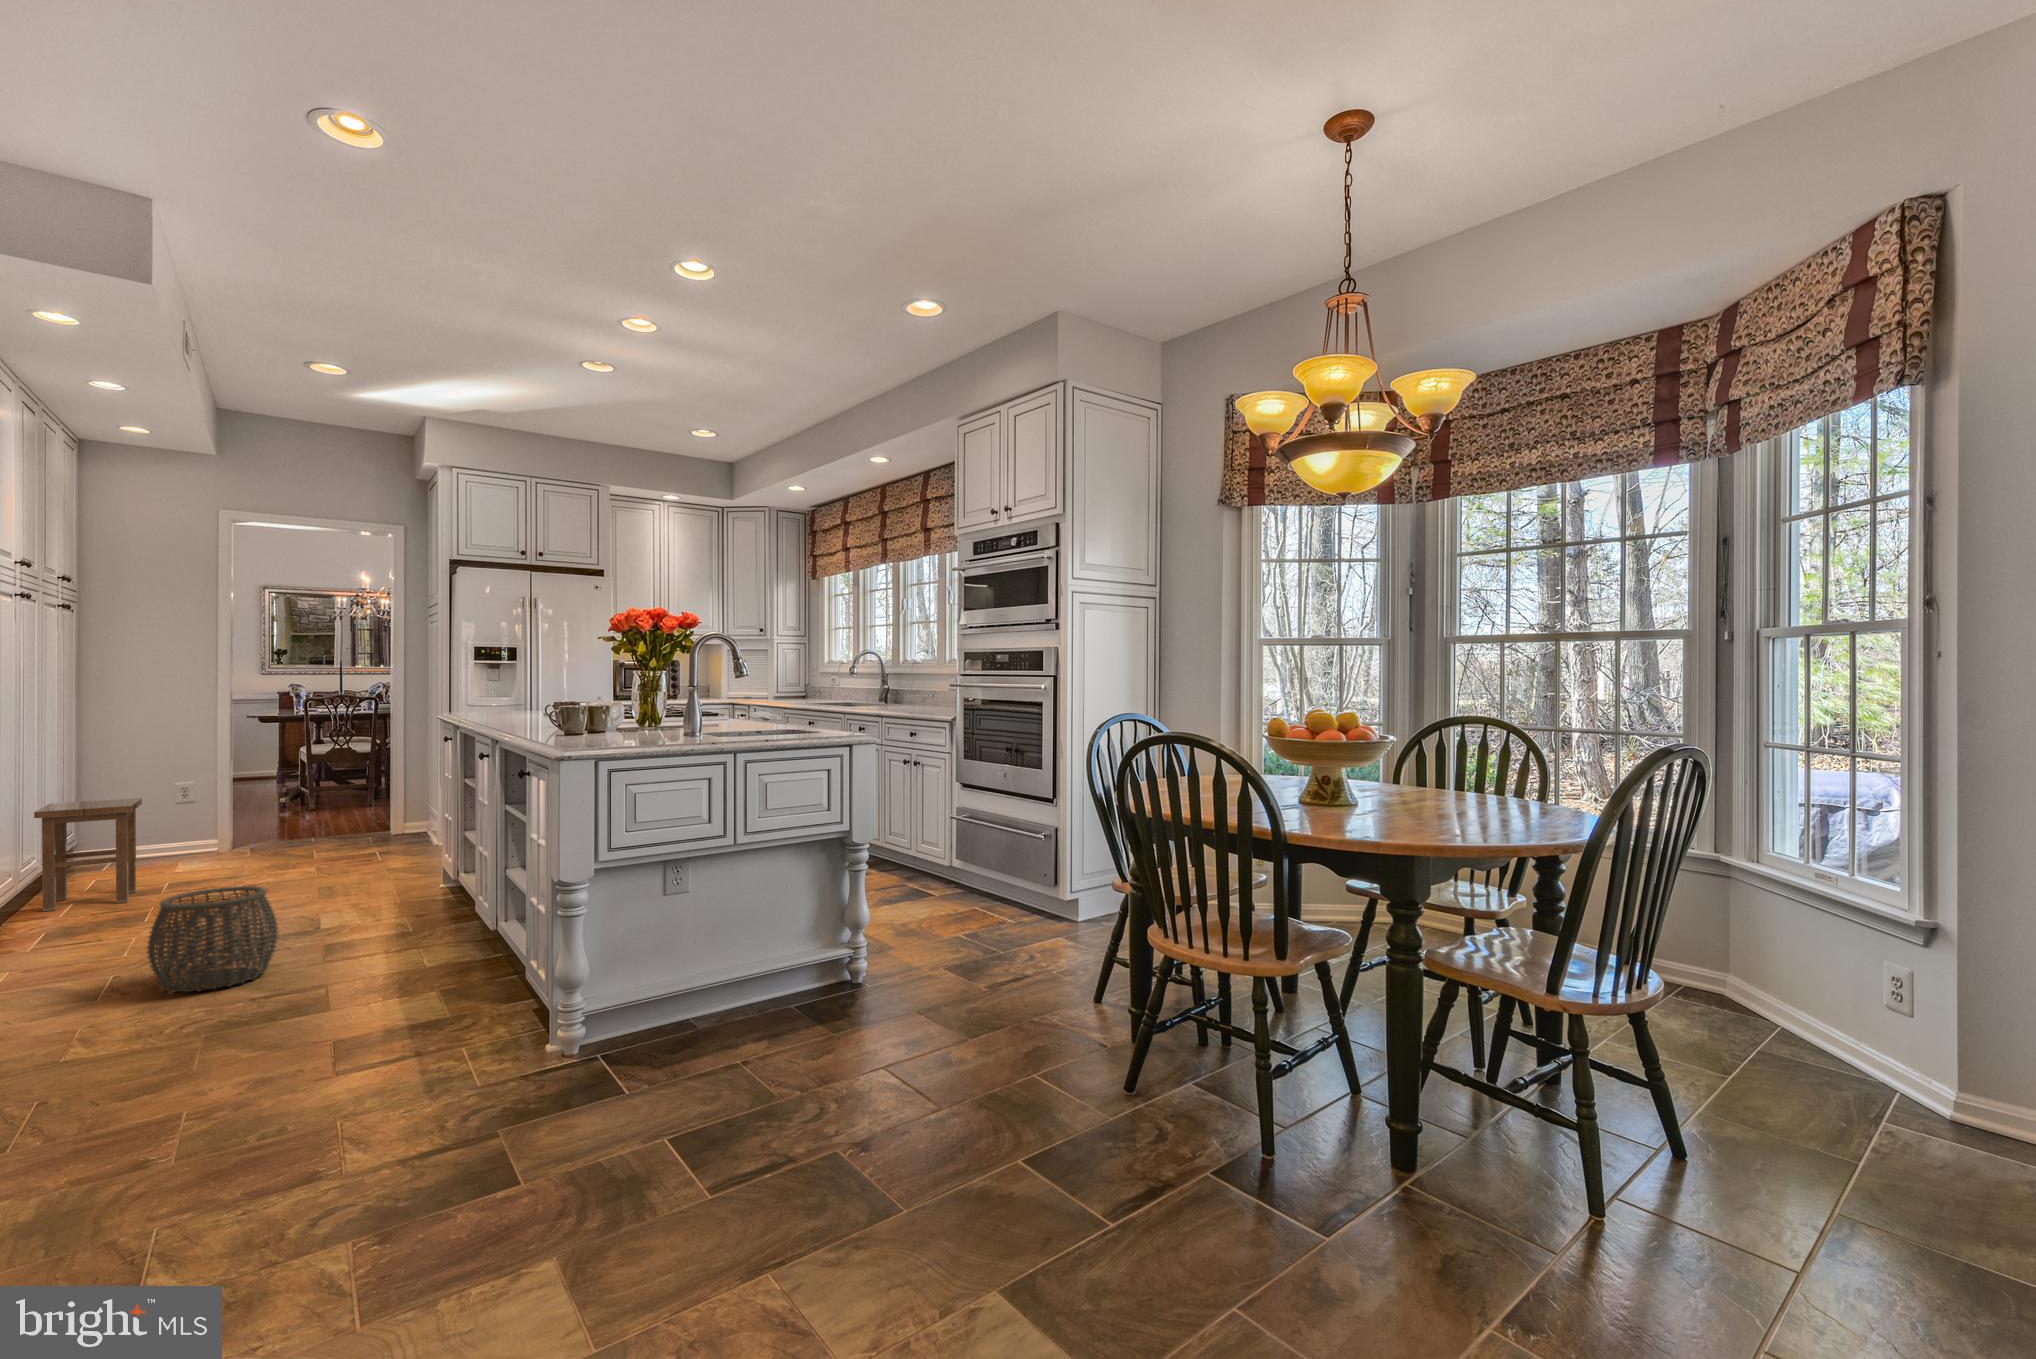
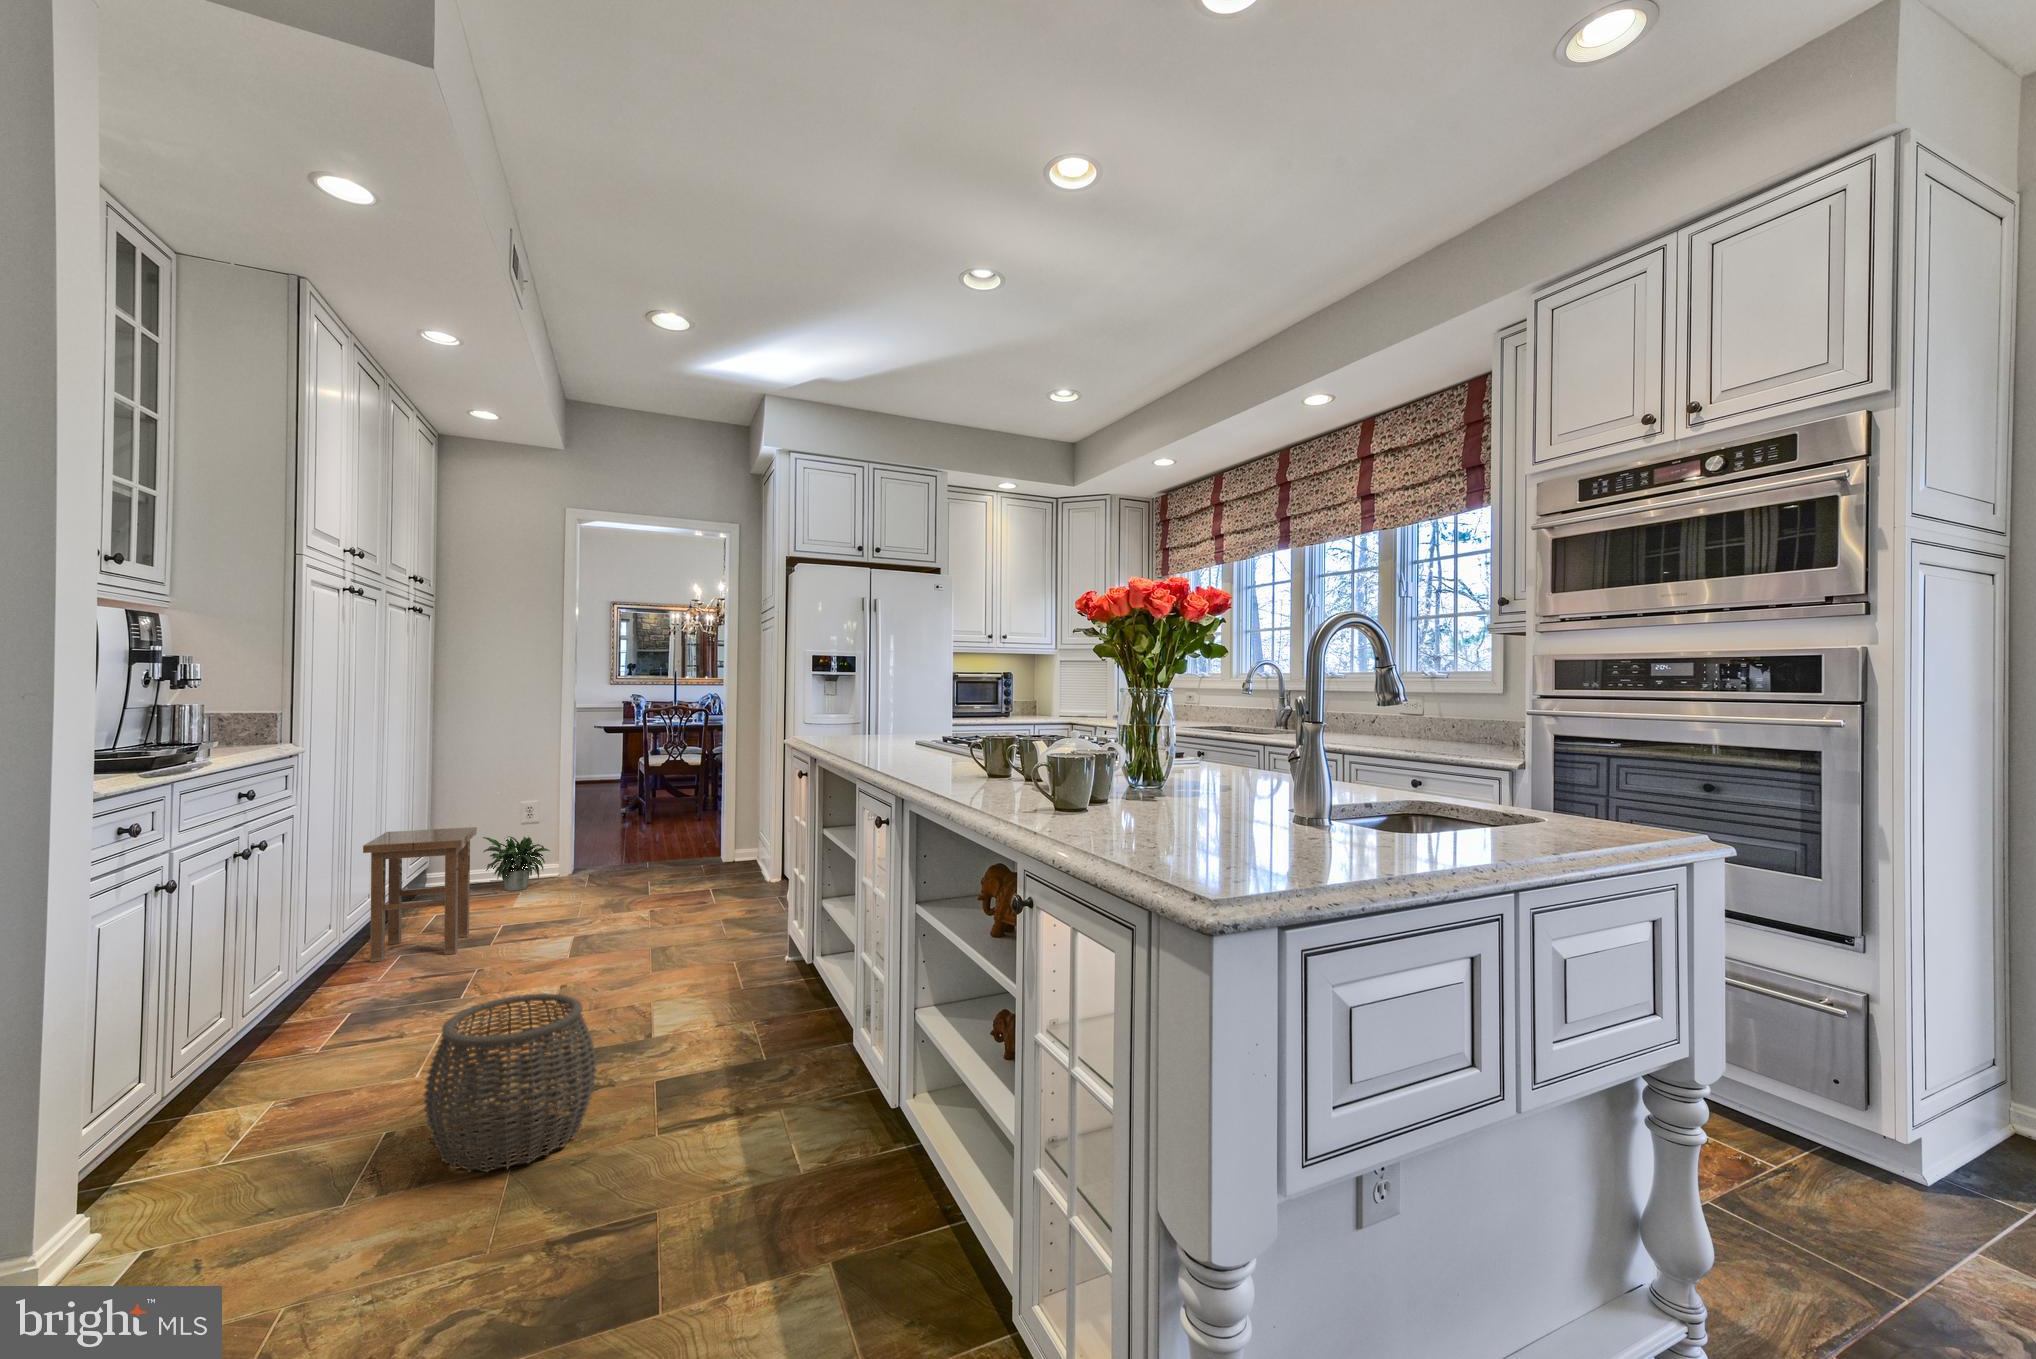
potted plant: none [128,811,210,863] -> present [476,836,550,891]

